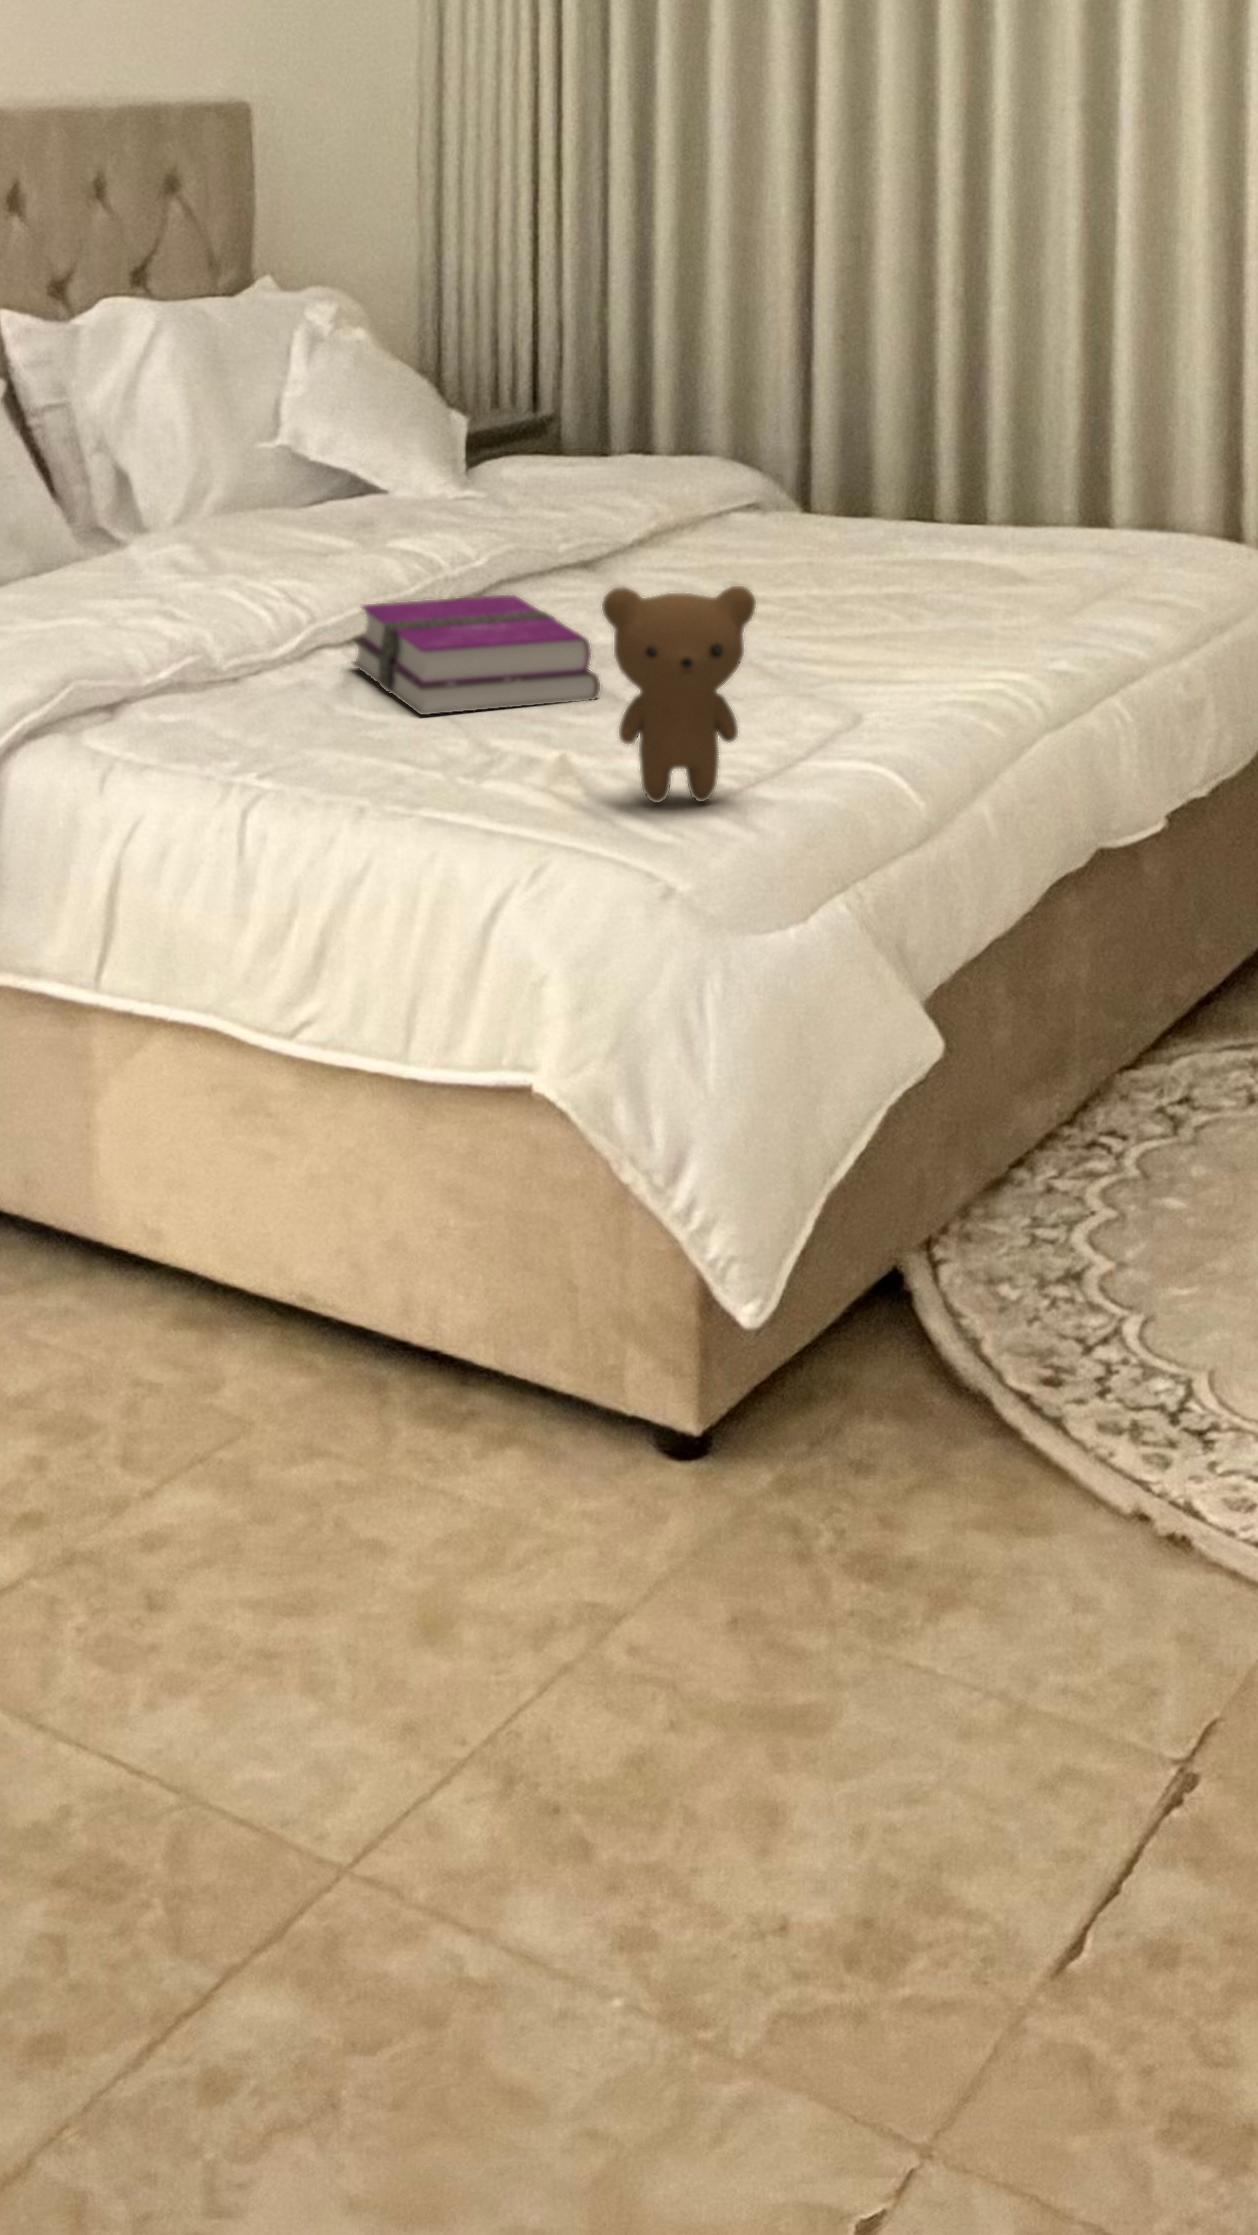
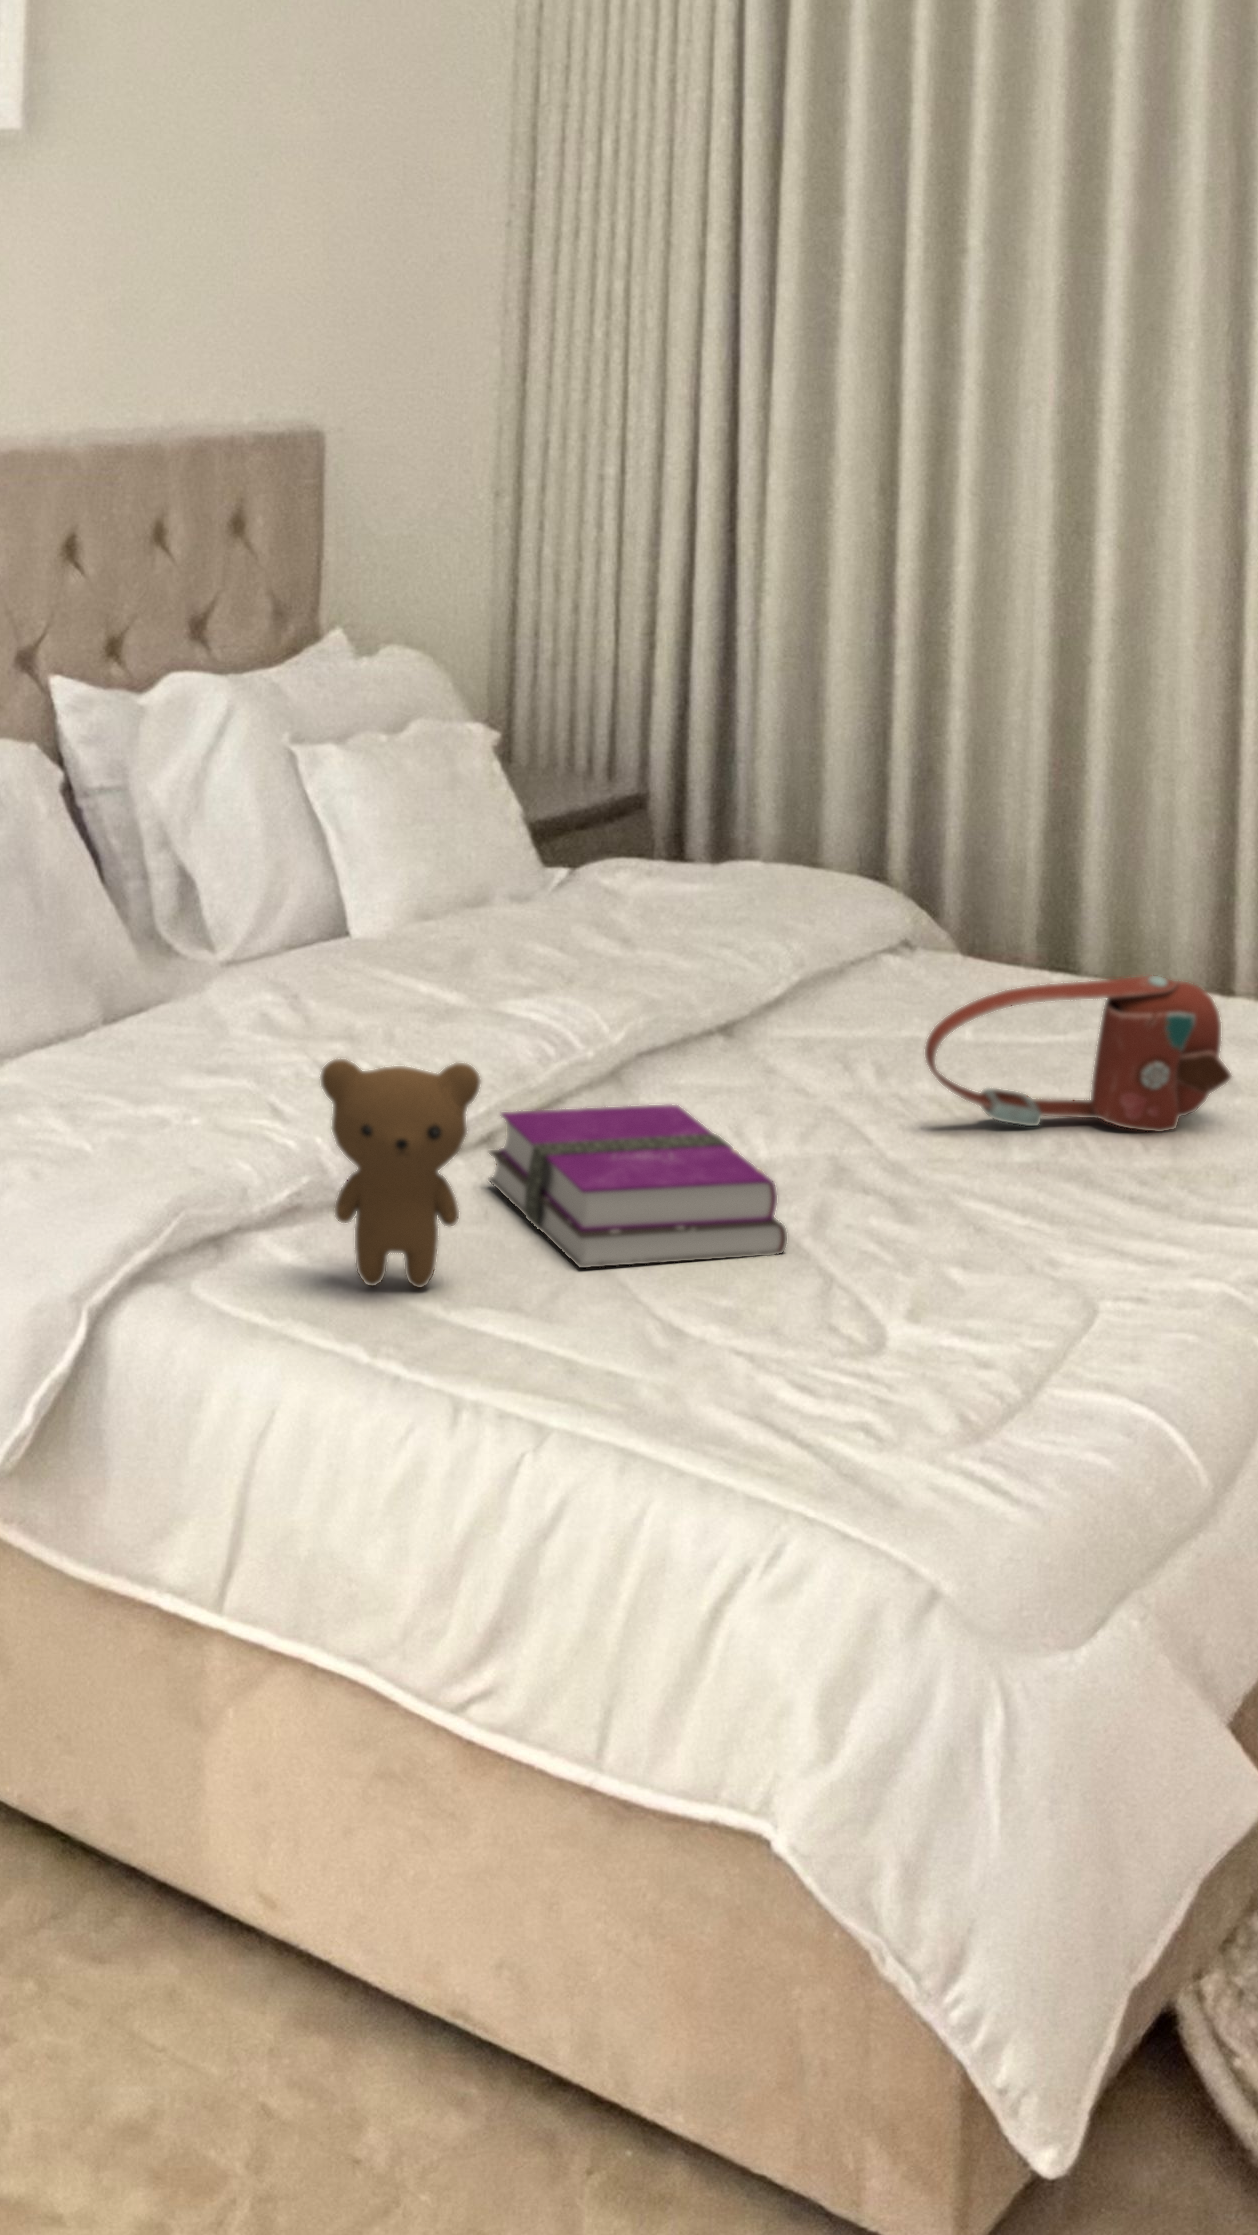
handbag: none [731,480,990,611] -> present [925,975,1231,1132]
teddy bear: present [602,586,756,802] -> present [321,1059,480,1288]

